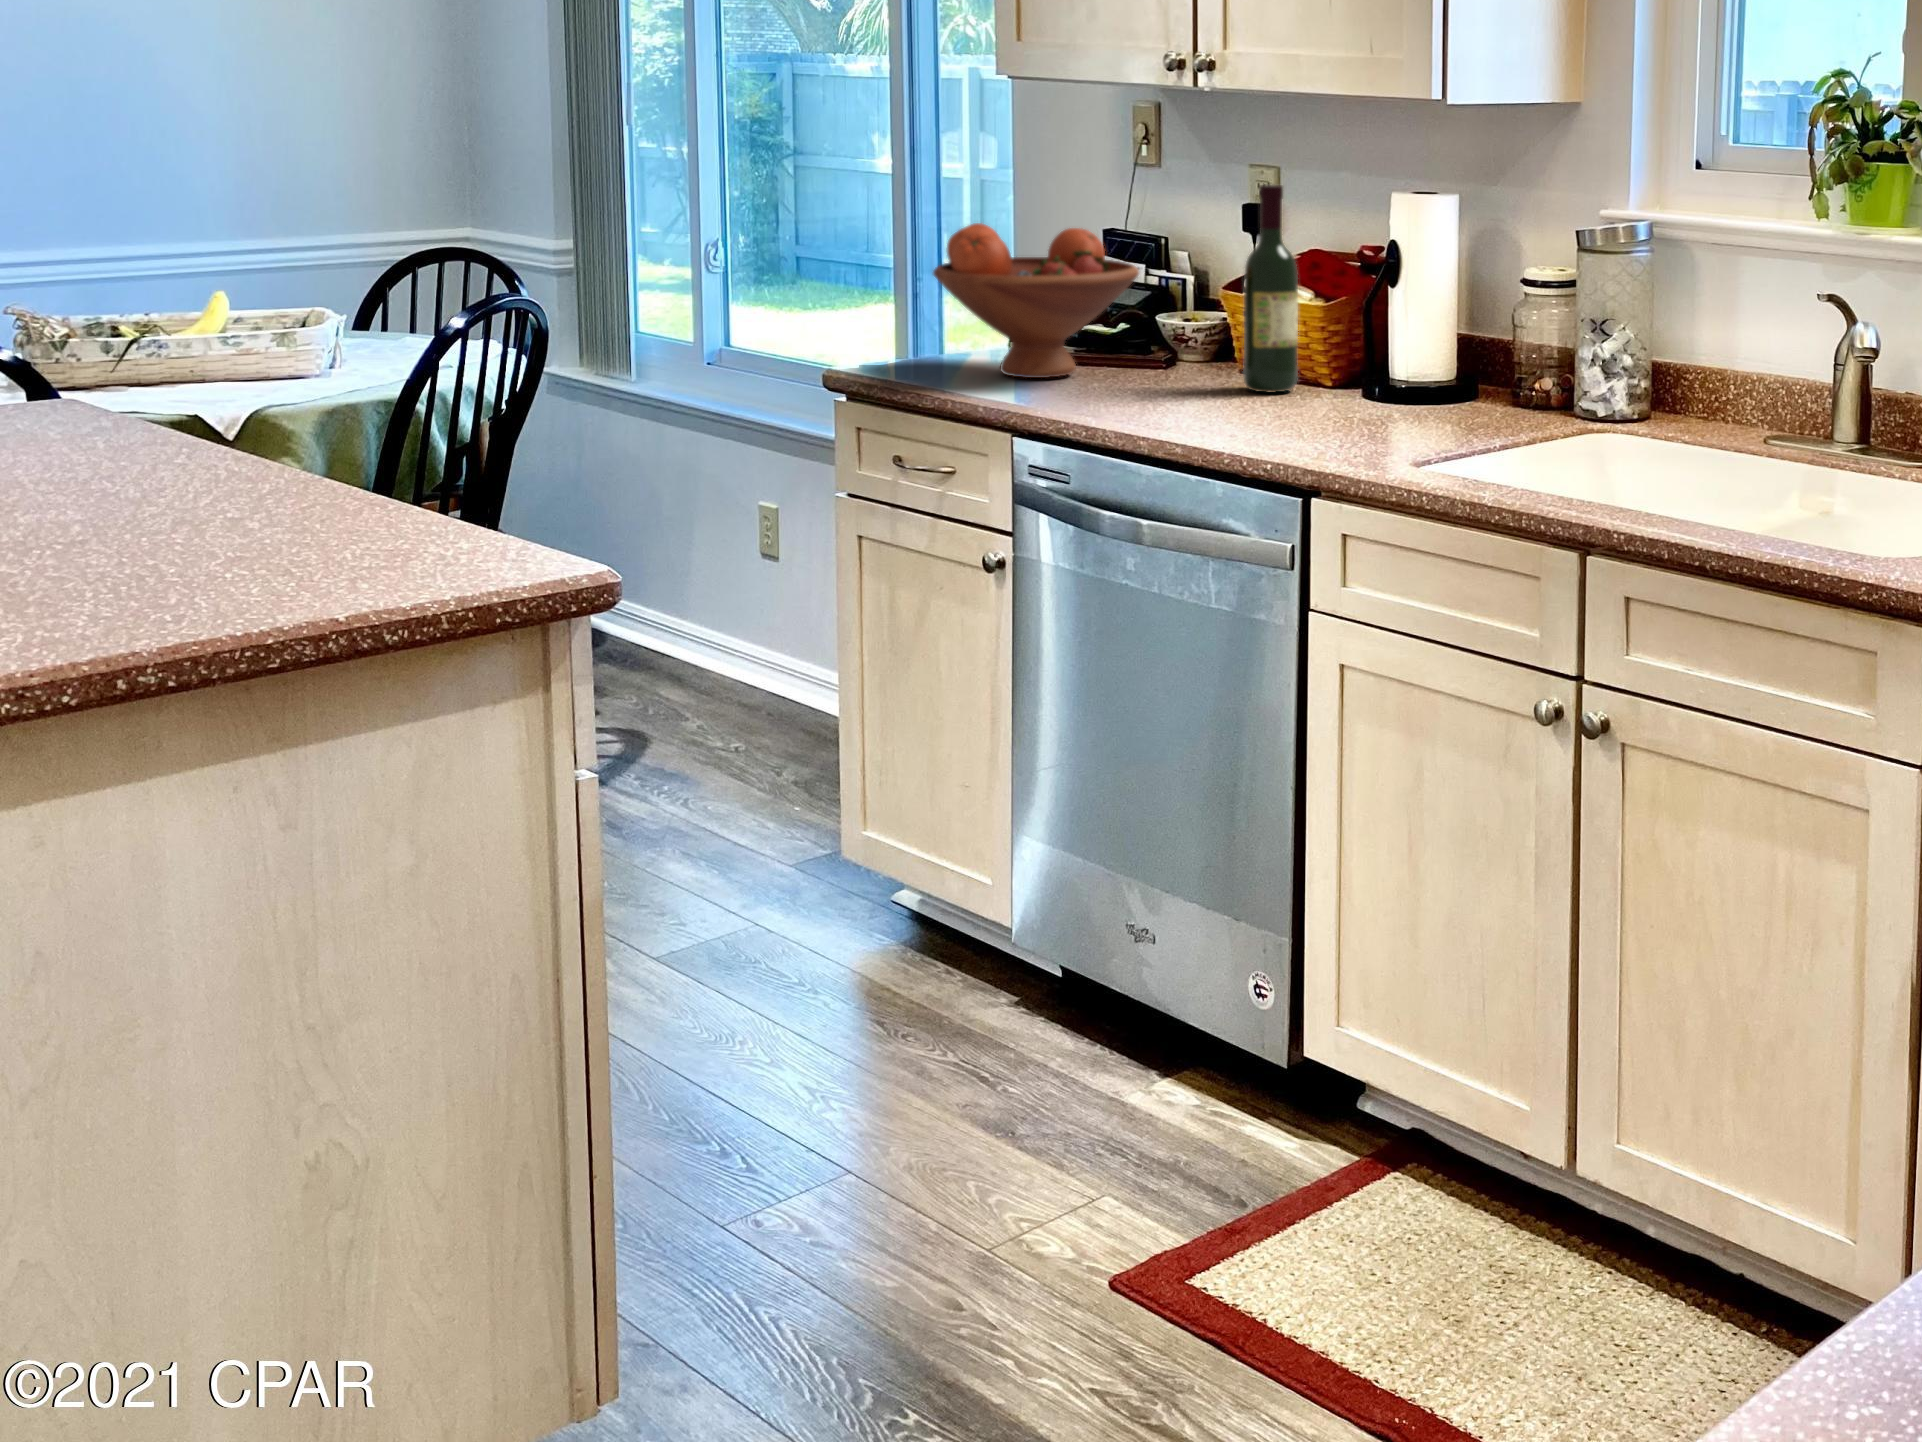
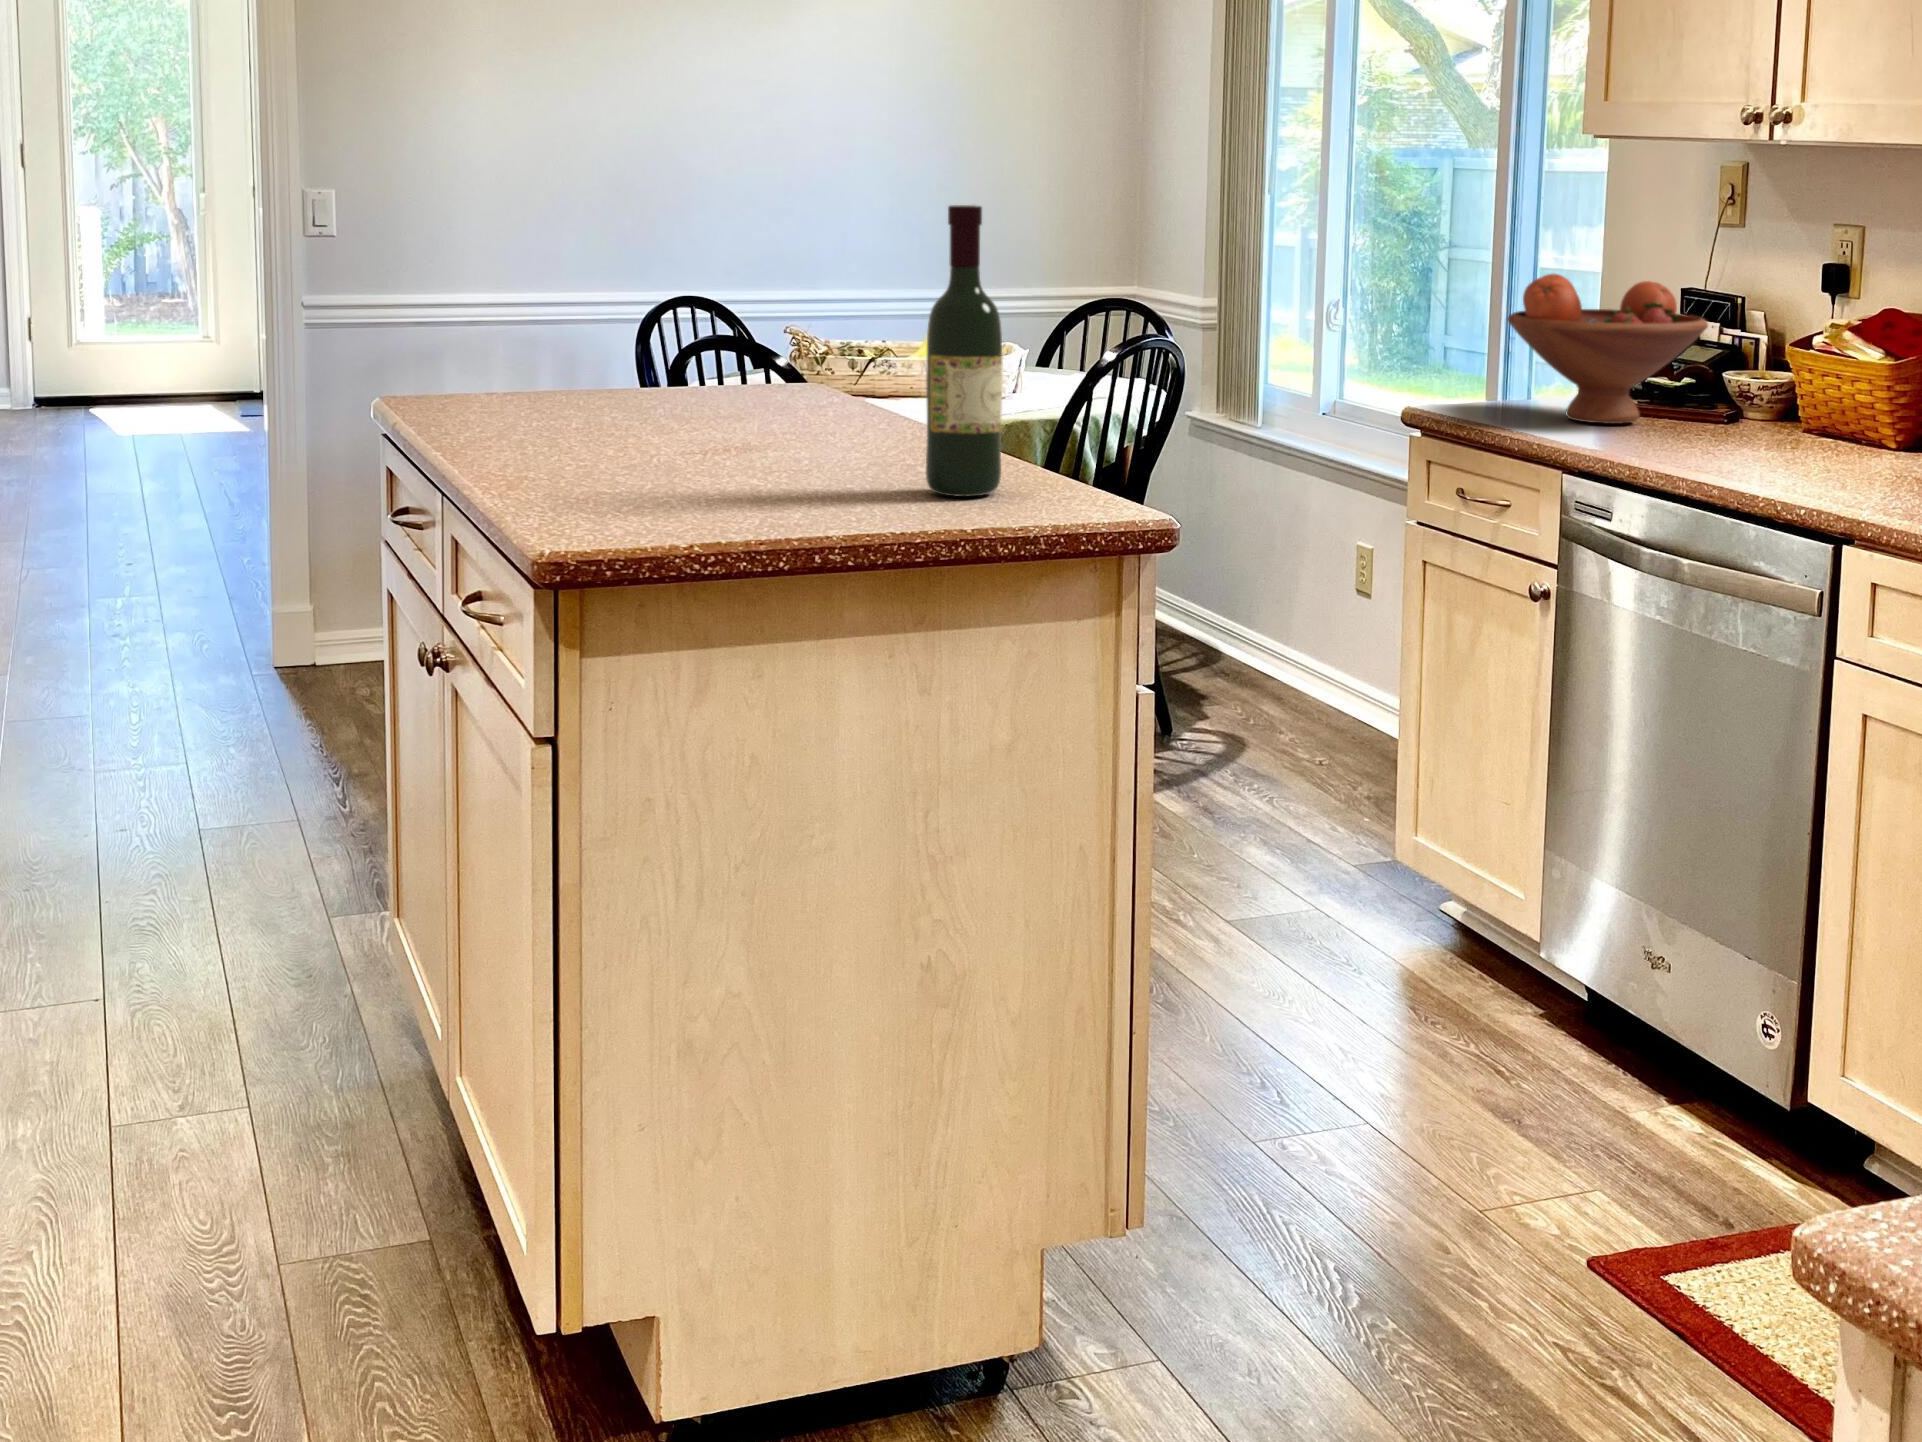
wine bottle: present [1243,184,1298,392] -> present [926,205,1002,497]

